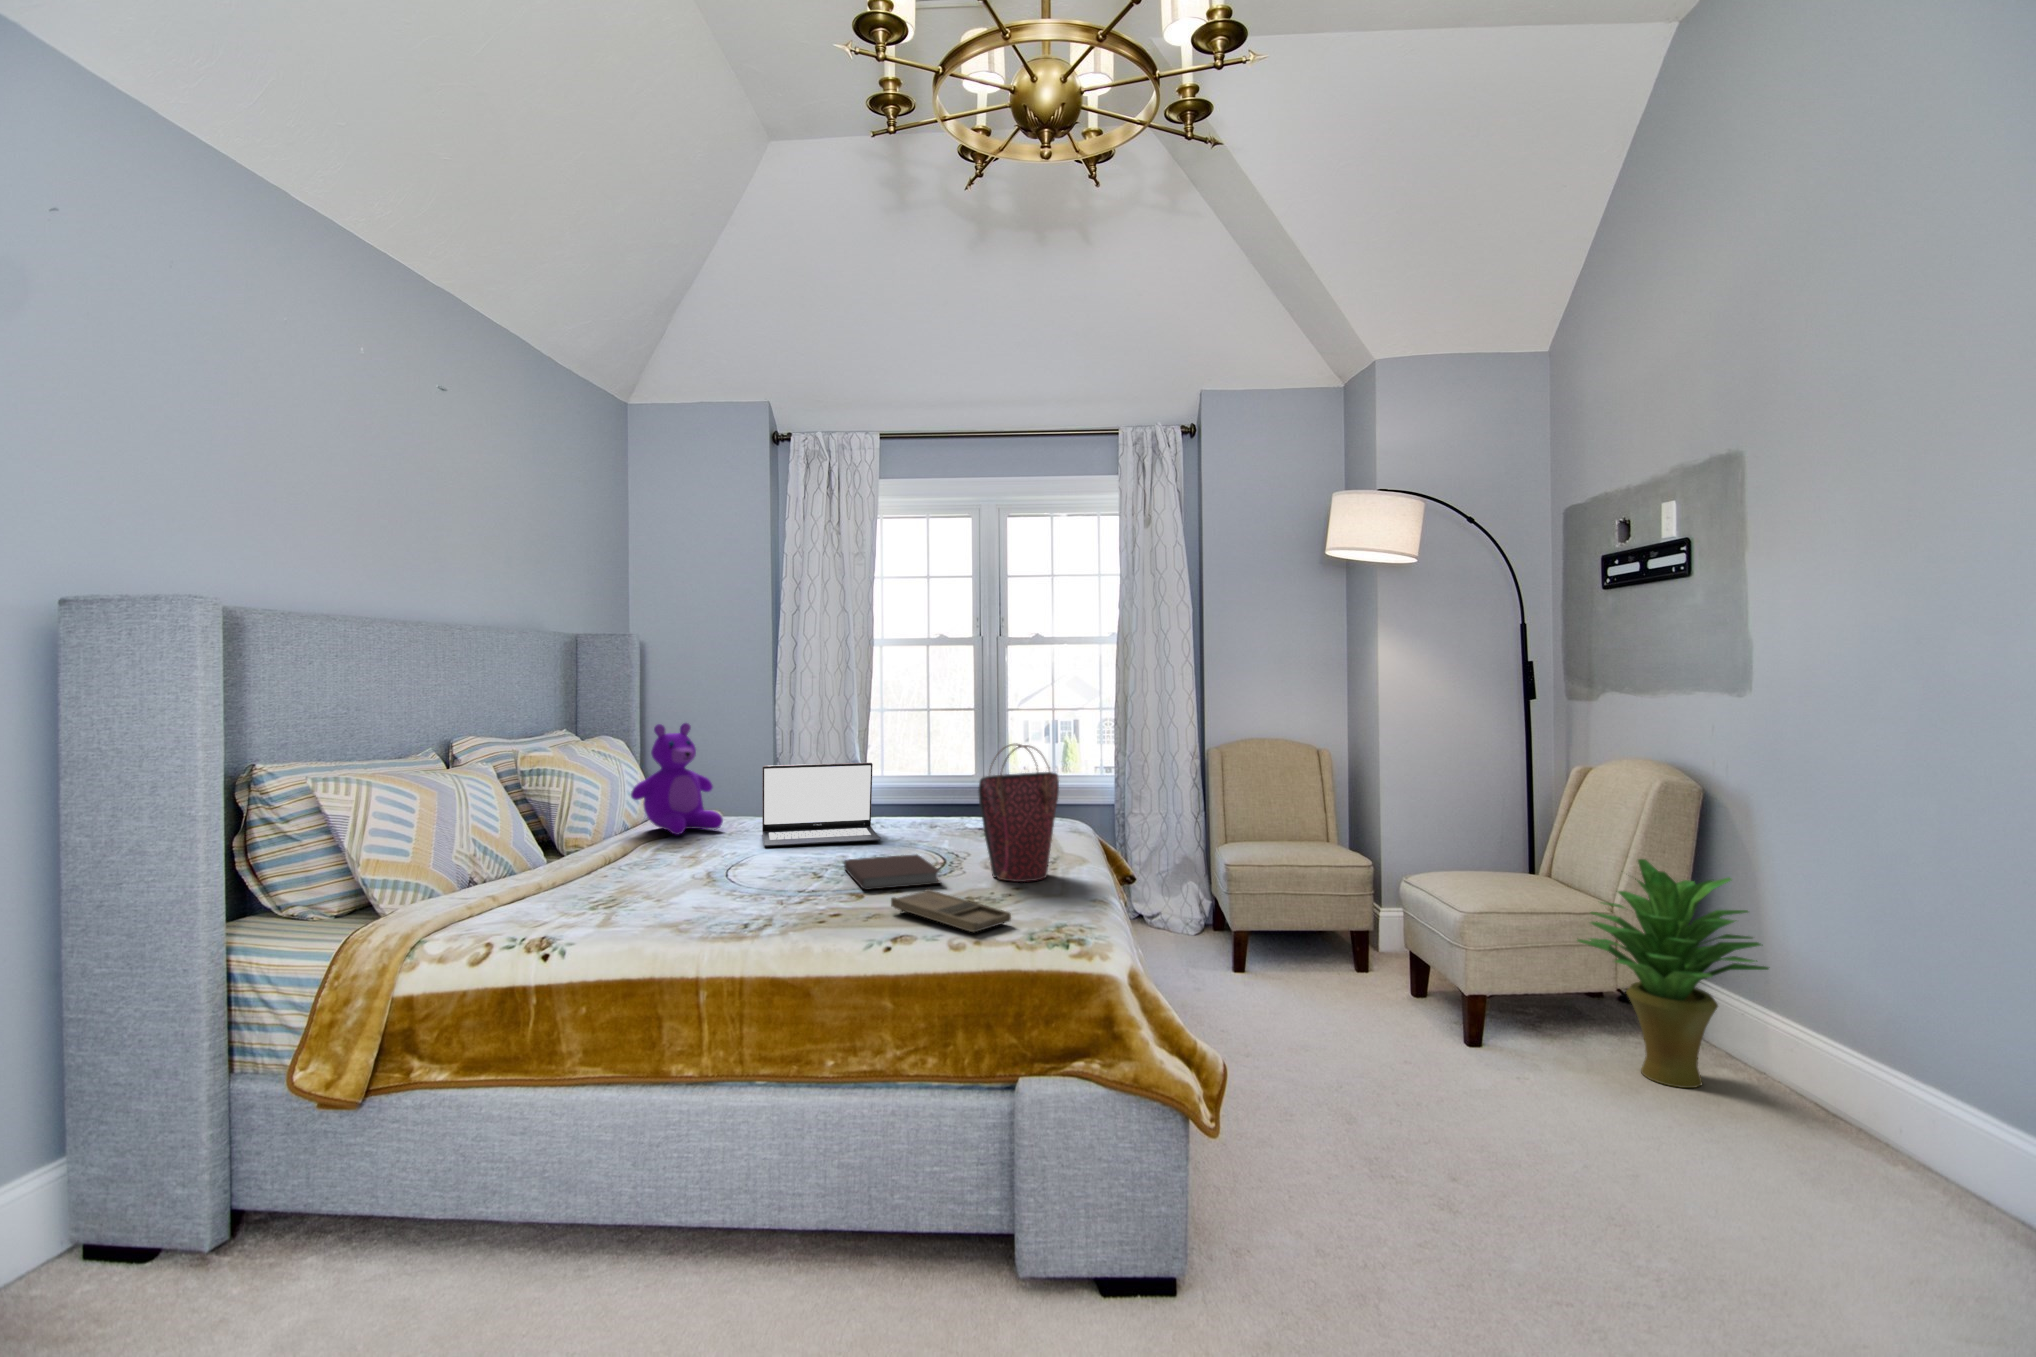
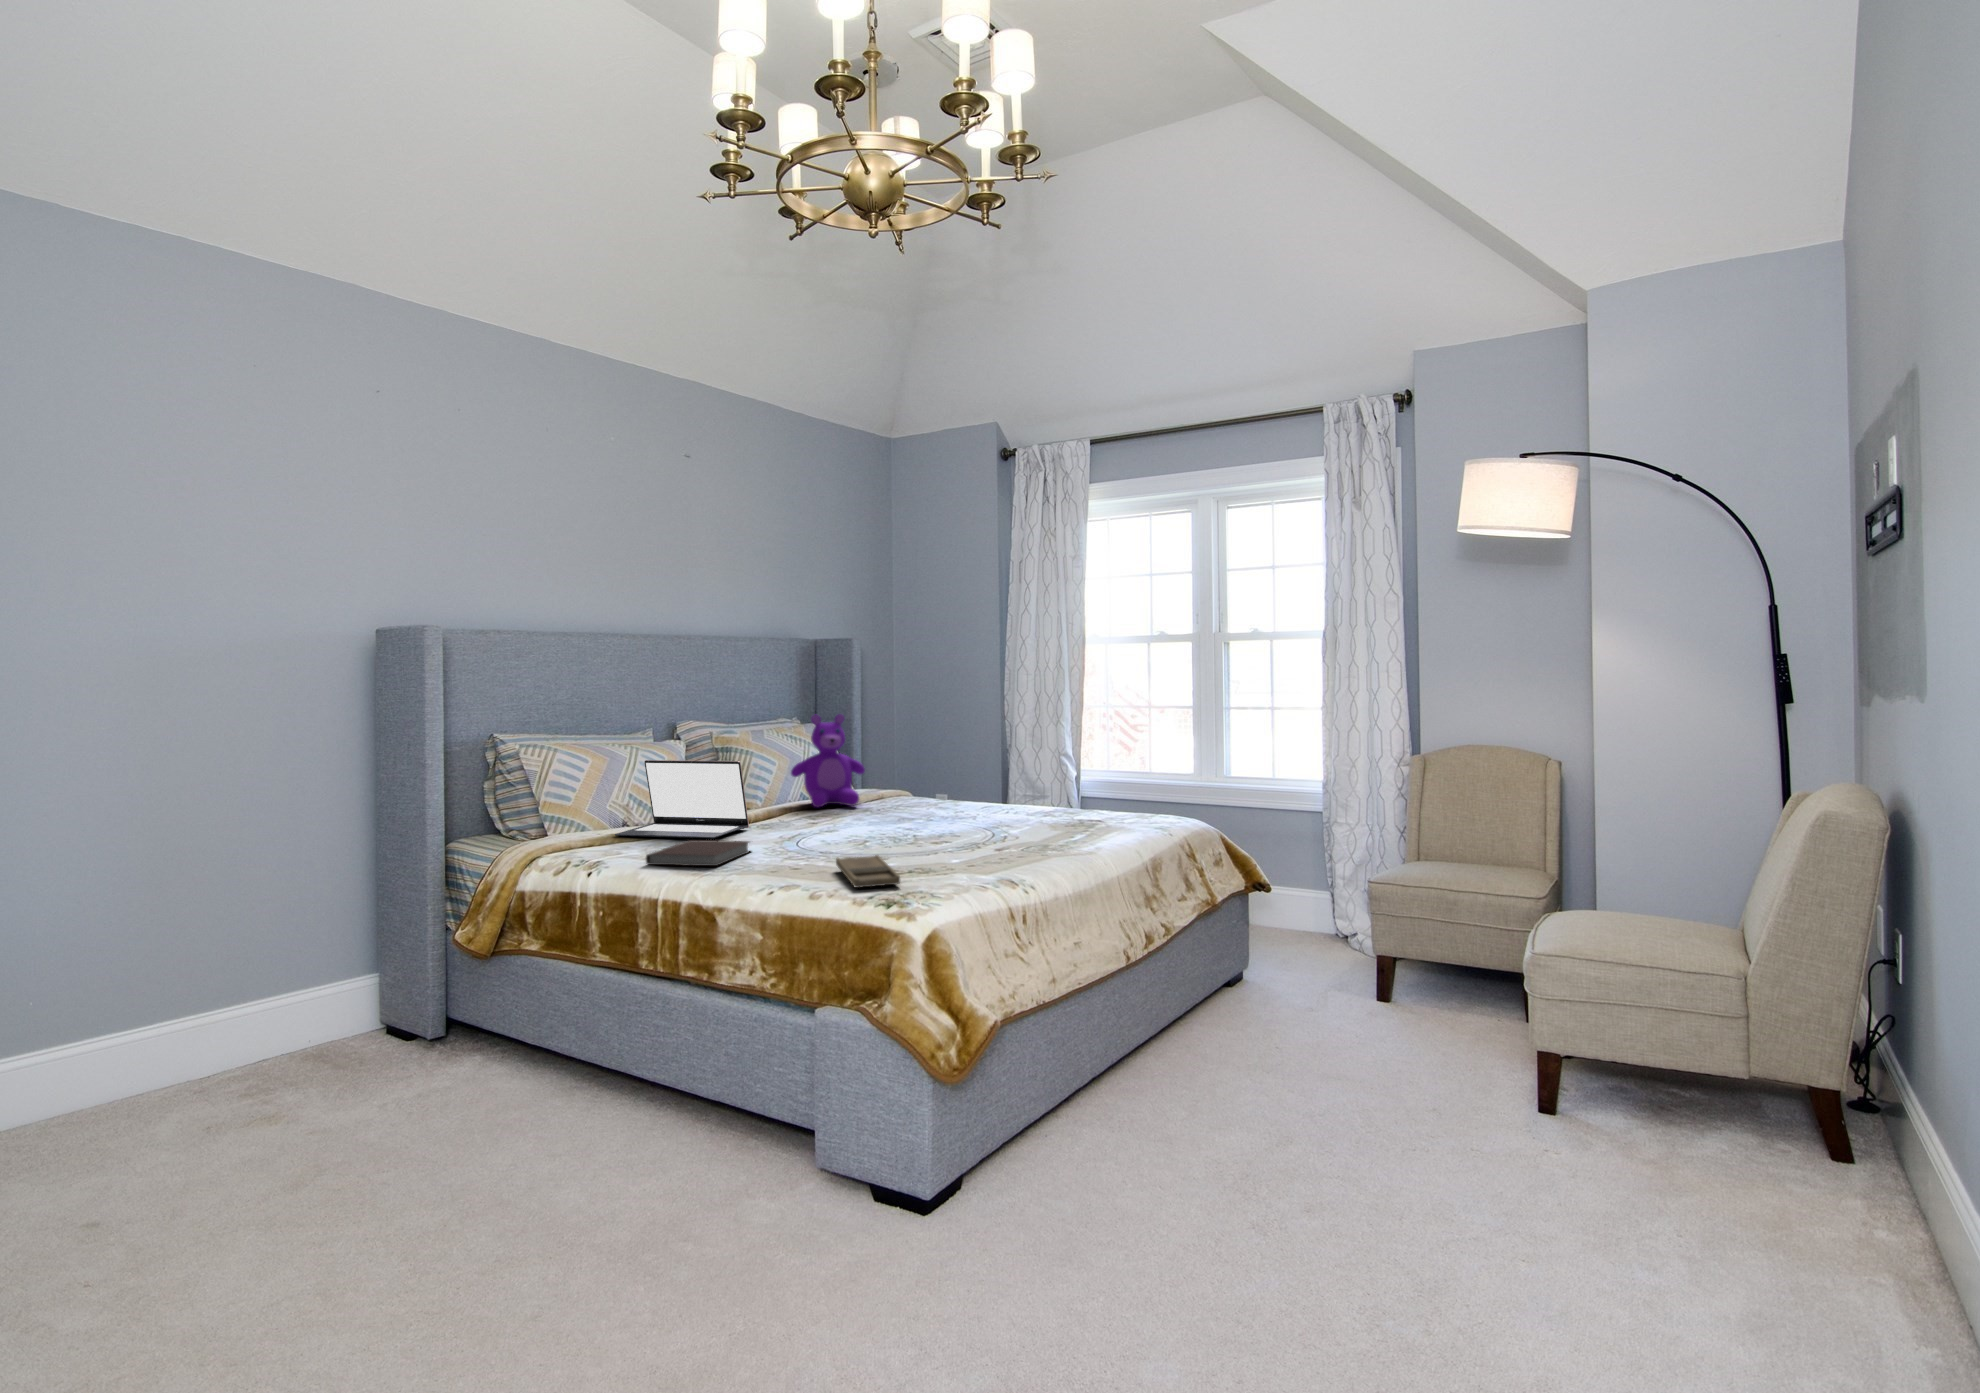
handbag: present [979,744,1059,882] -> none [960,735,1044,861]
laptop: present [762,763,880,846] -> present [615,760,749,838]
notebook: present [844,854,940,890] -> present [646,840,749,866]
potted plant: present [1577,859,1769,1088] -> none [1652,905,1905,1202]

